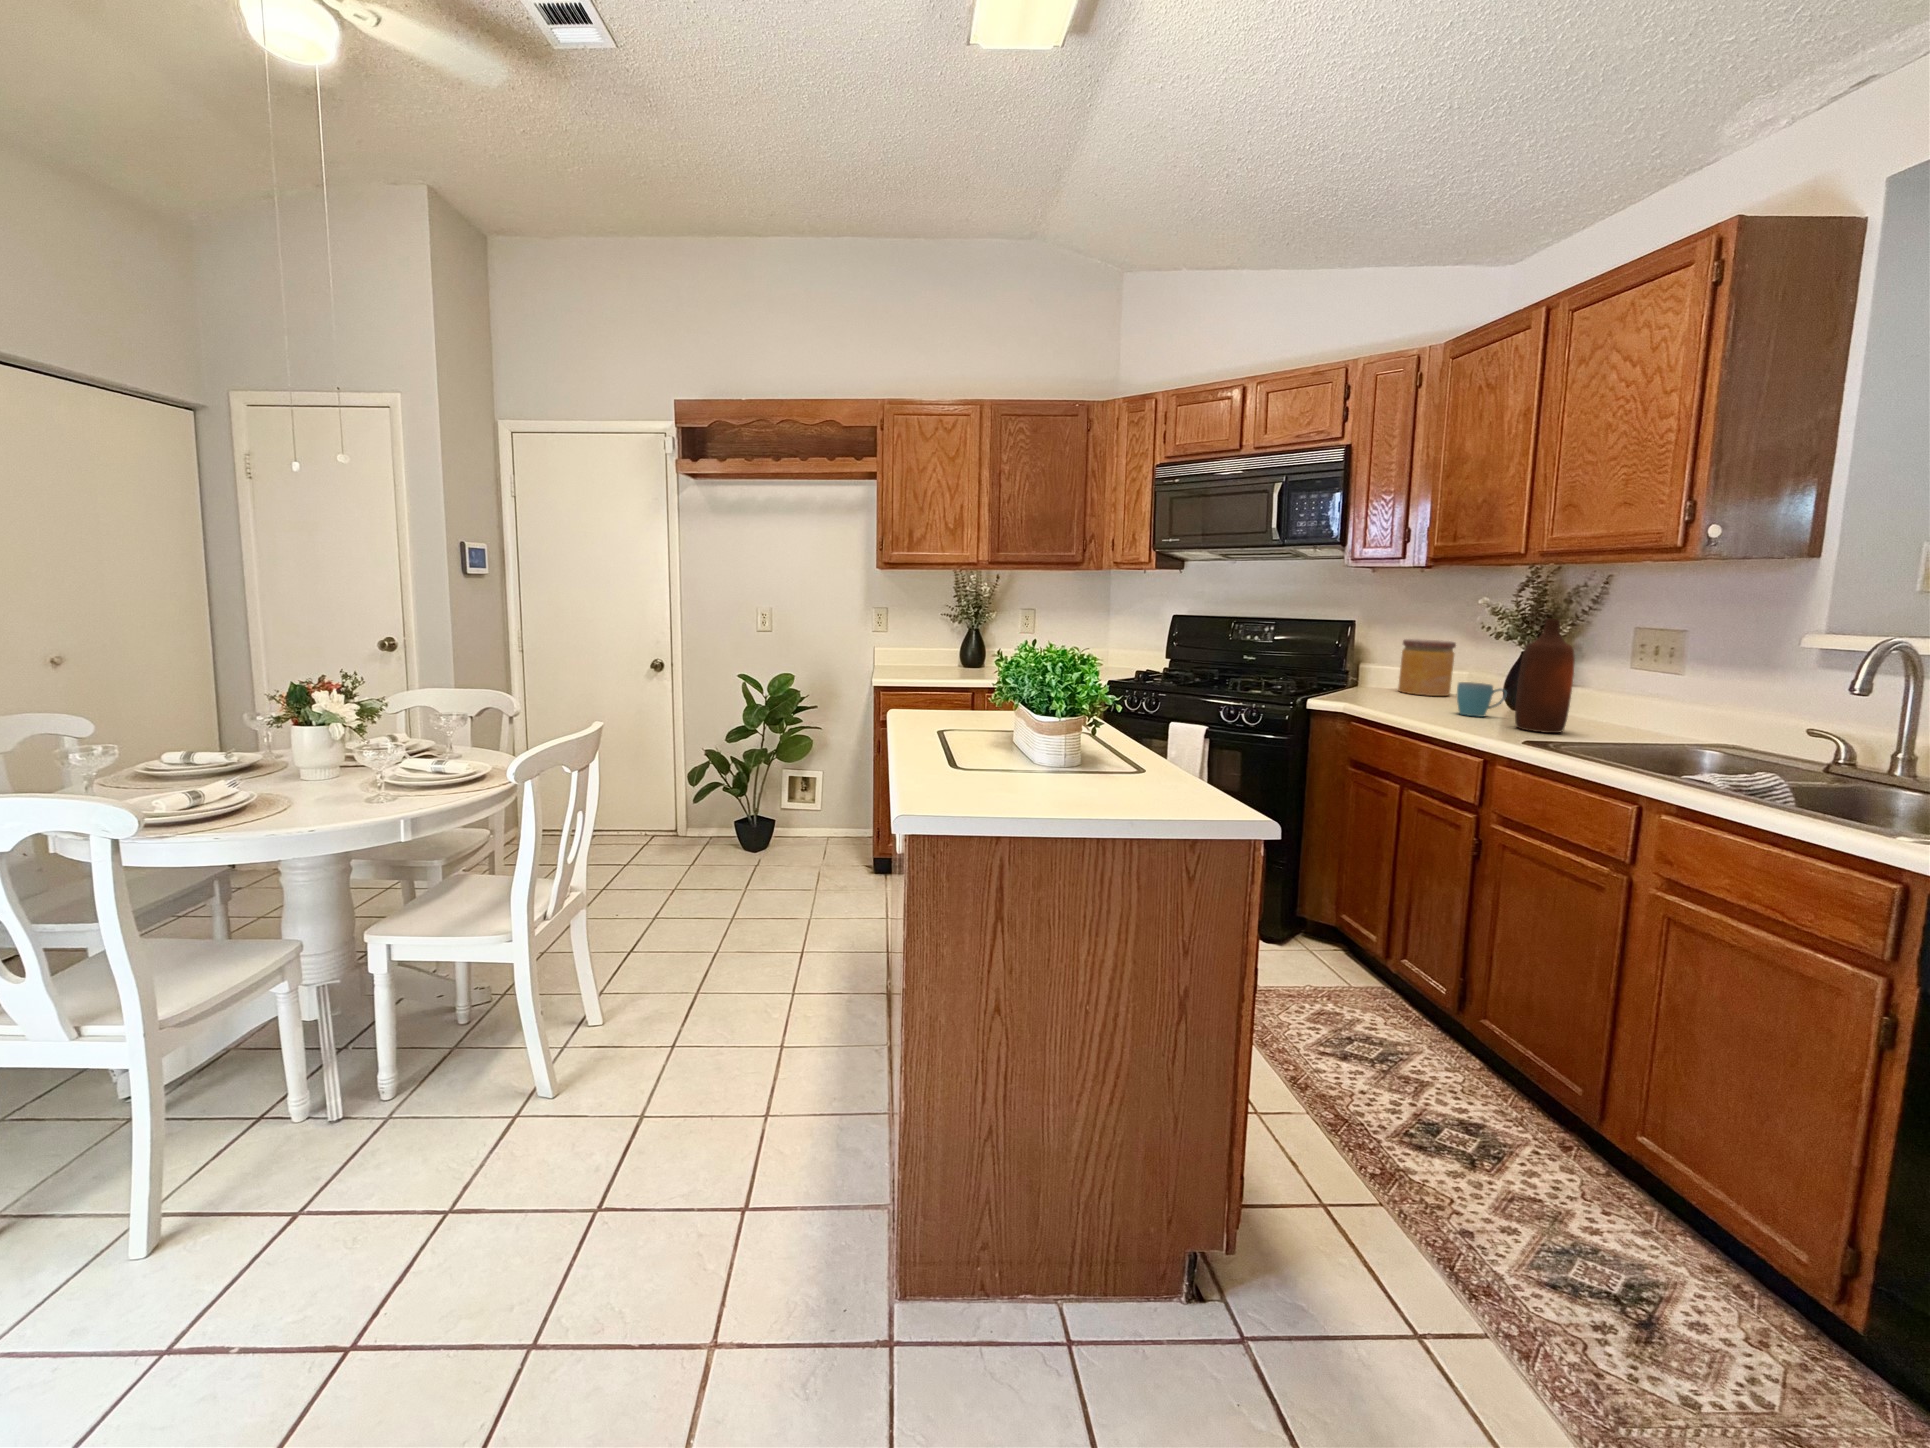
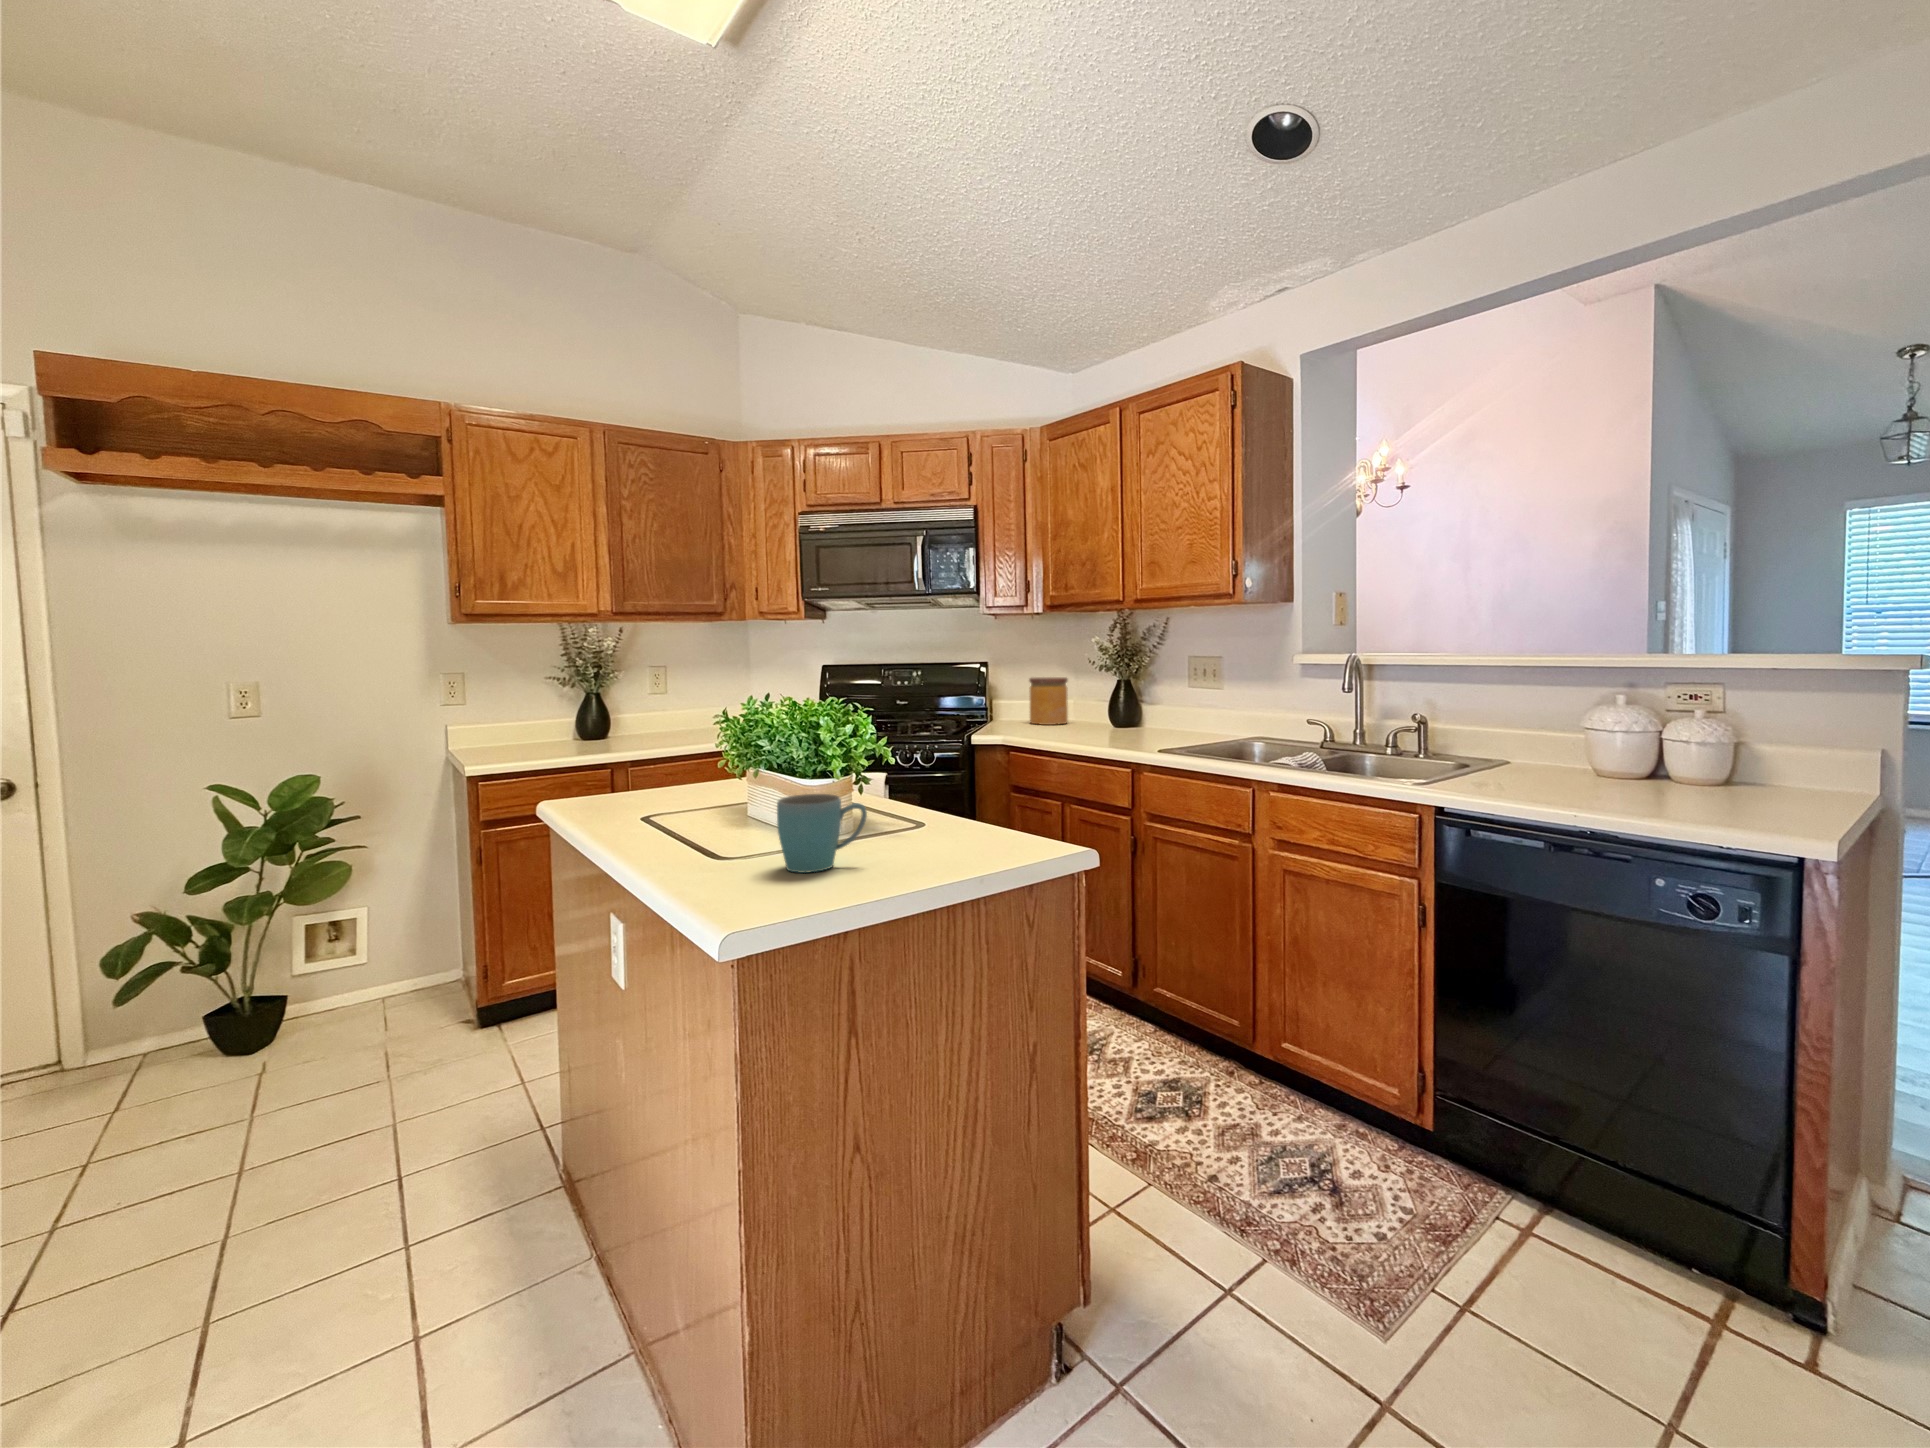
bottle: present [1515,619,1575,733] -> none [1133,651,1167,742]
mug: present [1457,682,1507,717] -> present [777,794,867,873]

